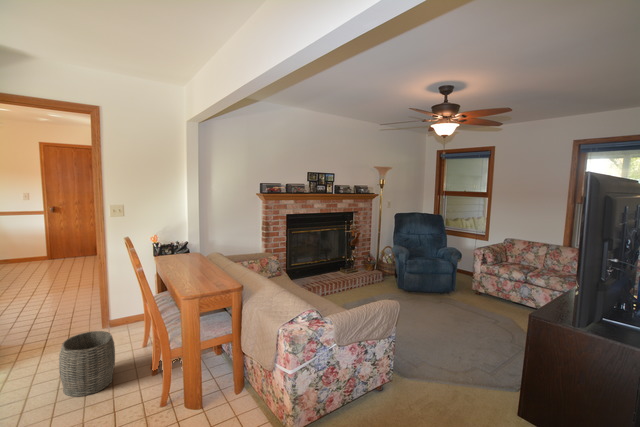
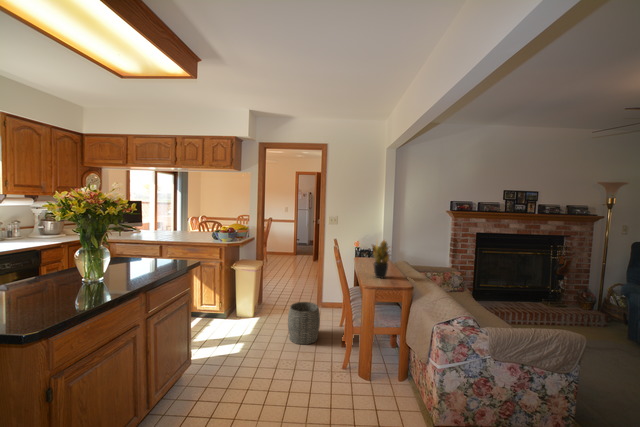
potted plant: none [188,231,224,283] -> present [372,240,391,278]

